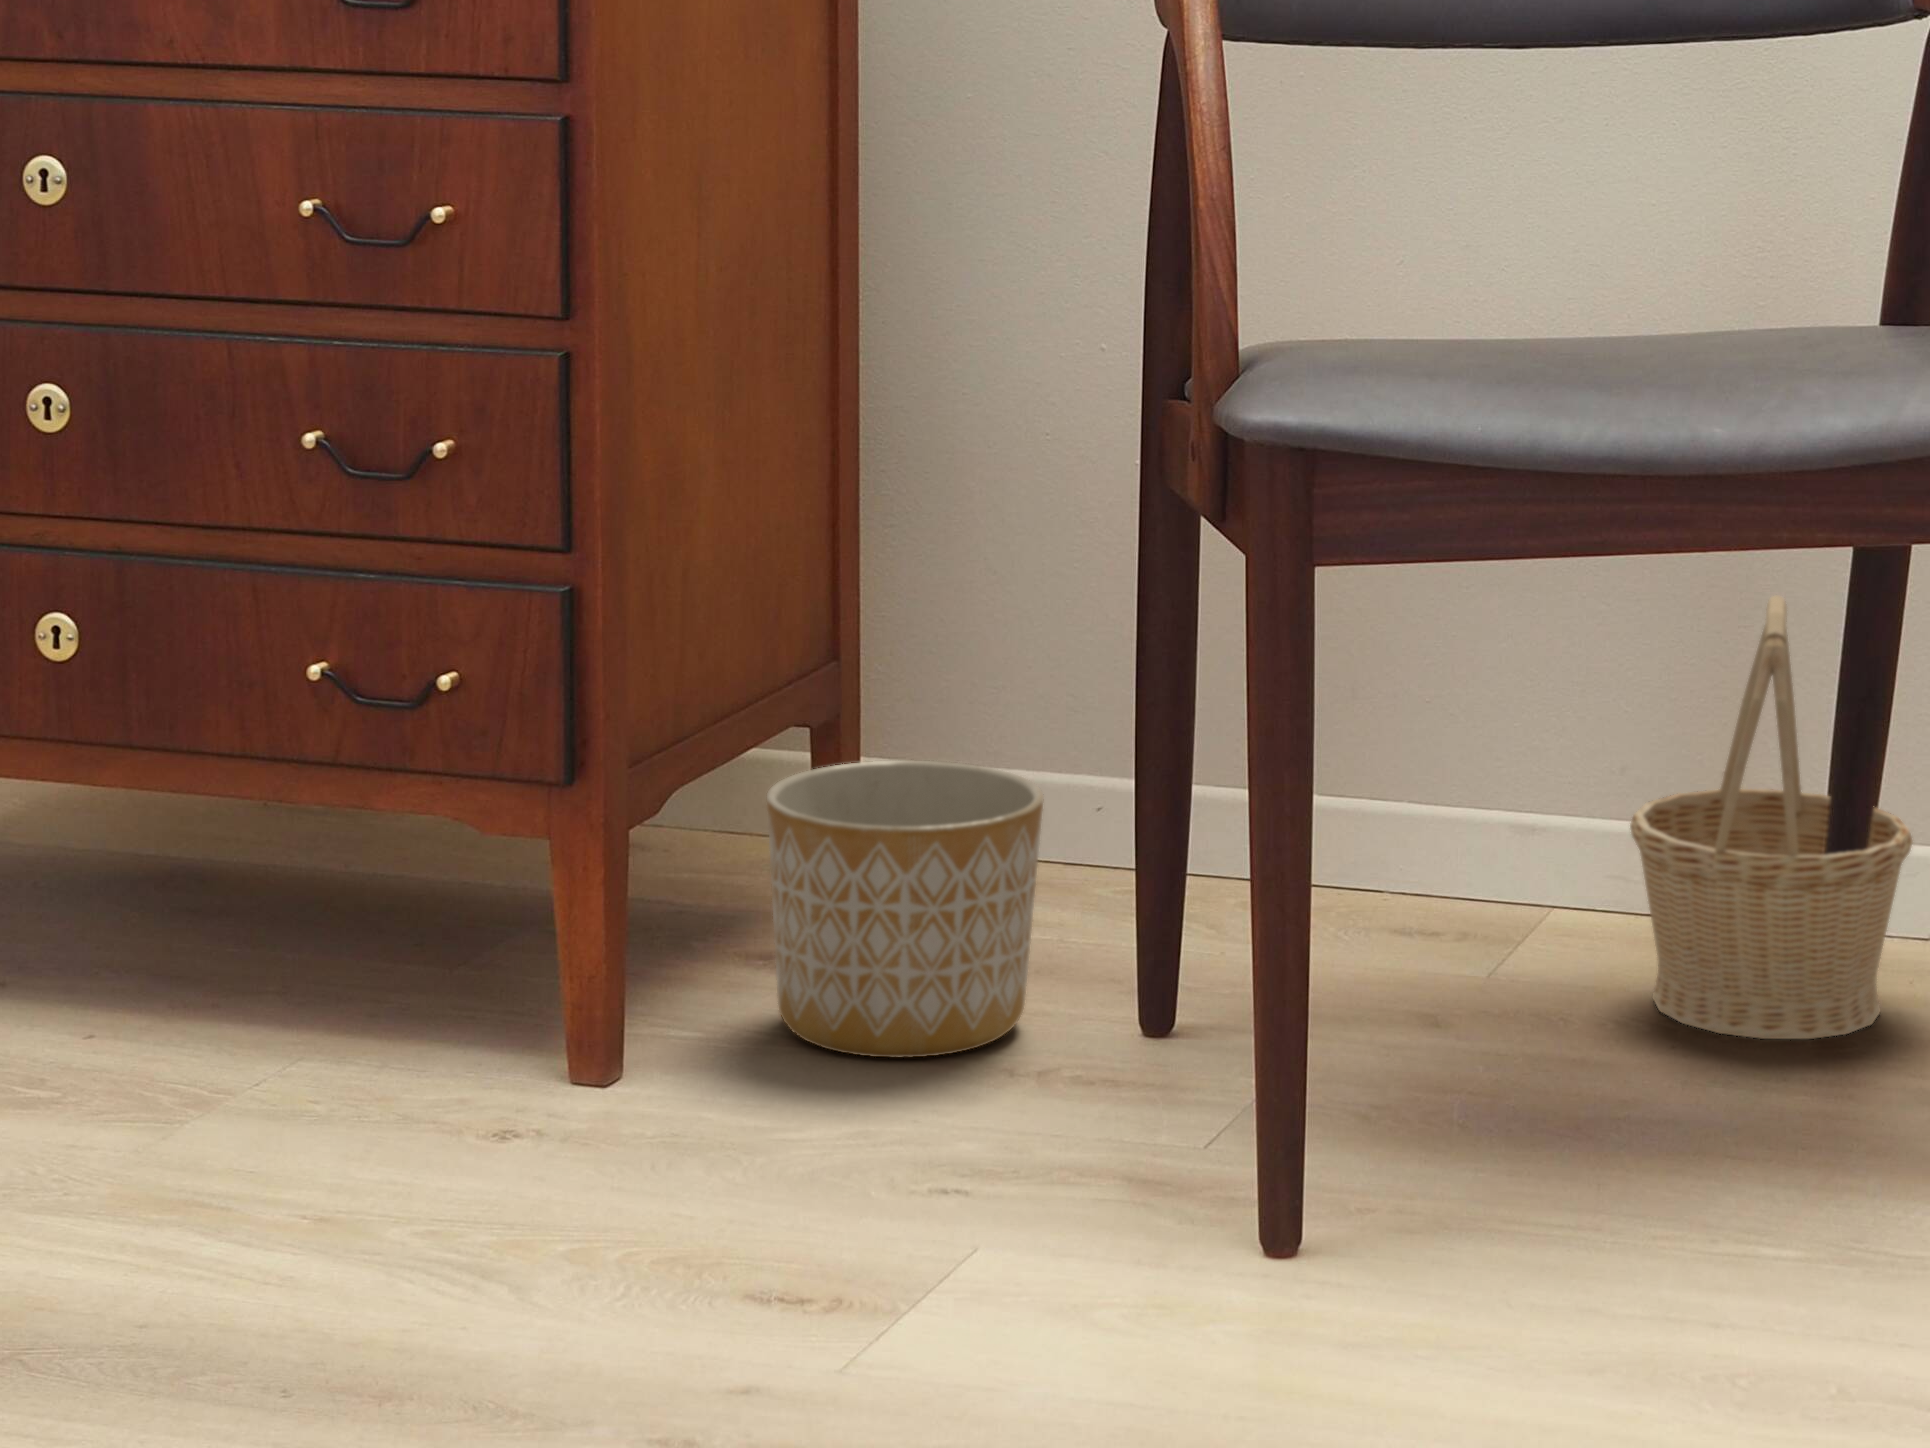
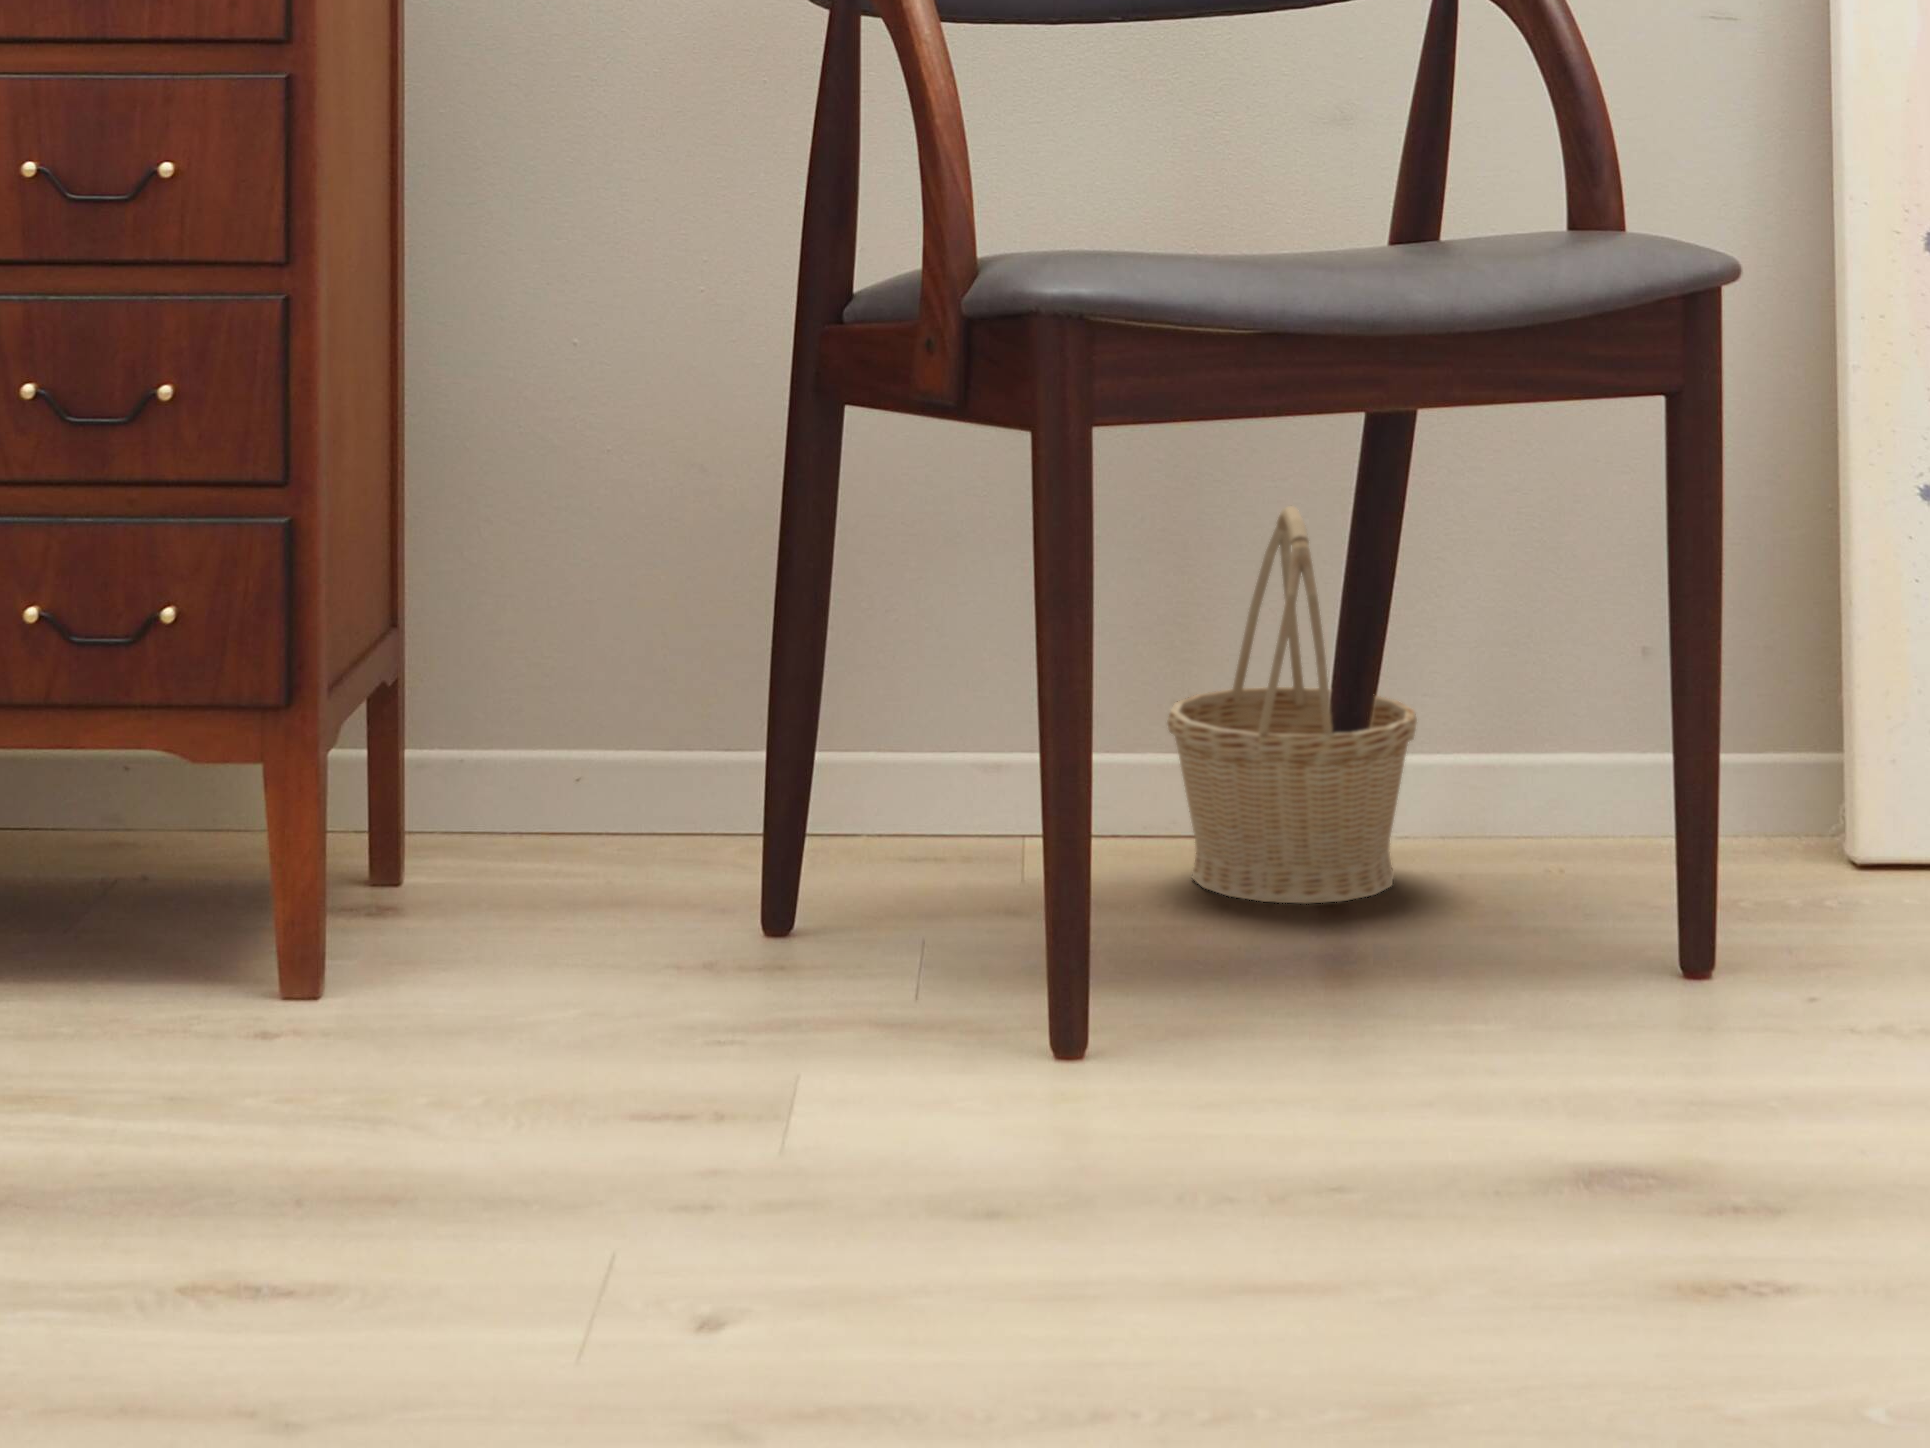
planter: present [767,761,1044,1057] -> none [396,699,657,973]

